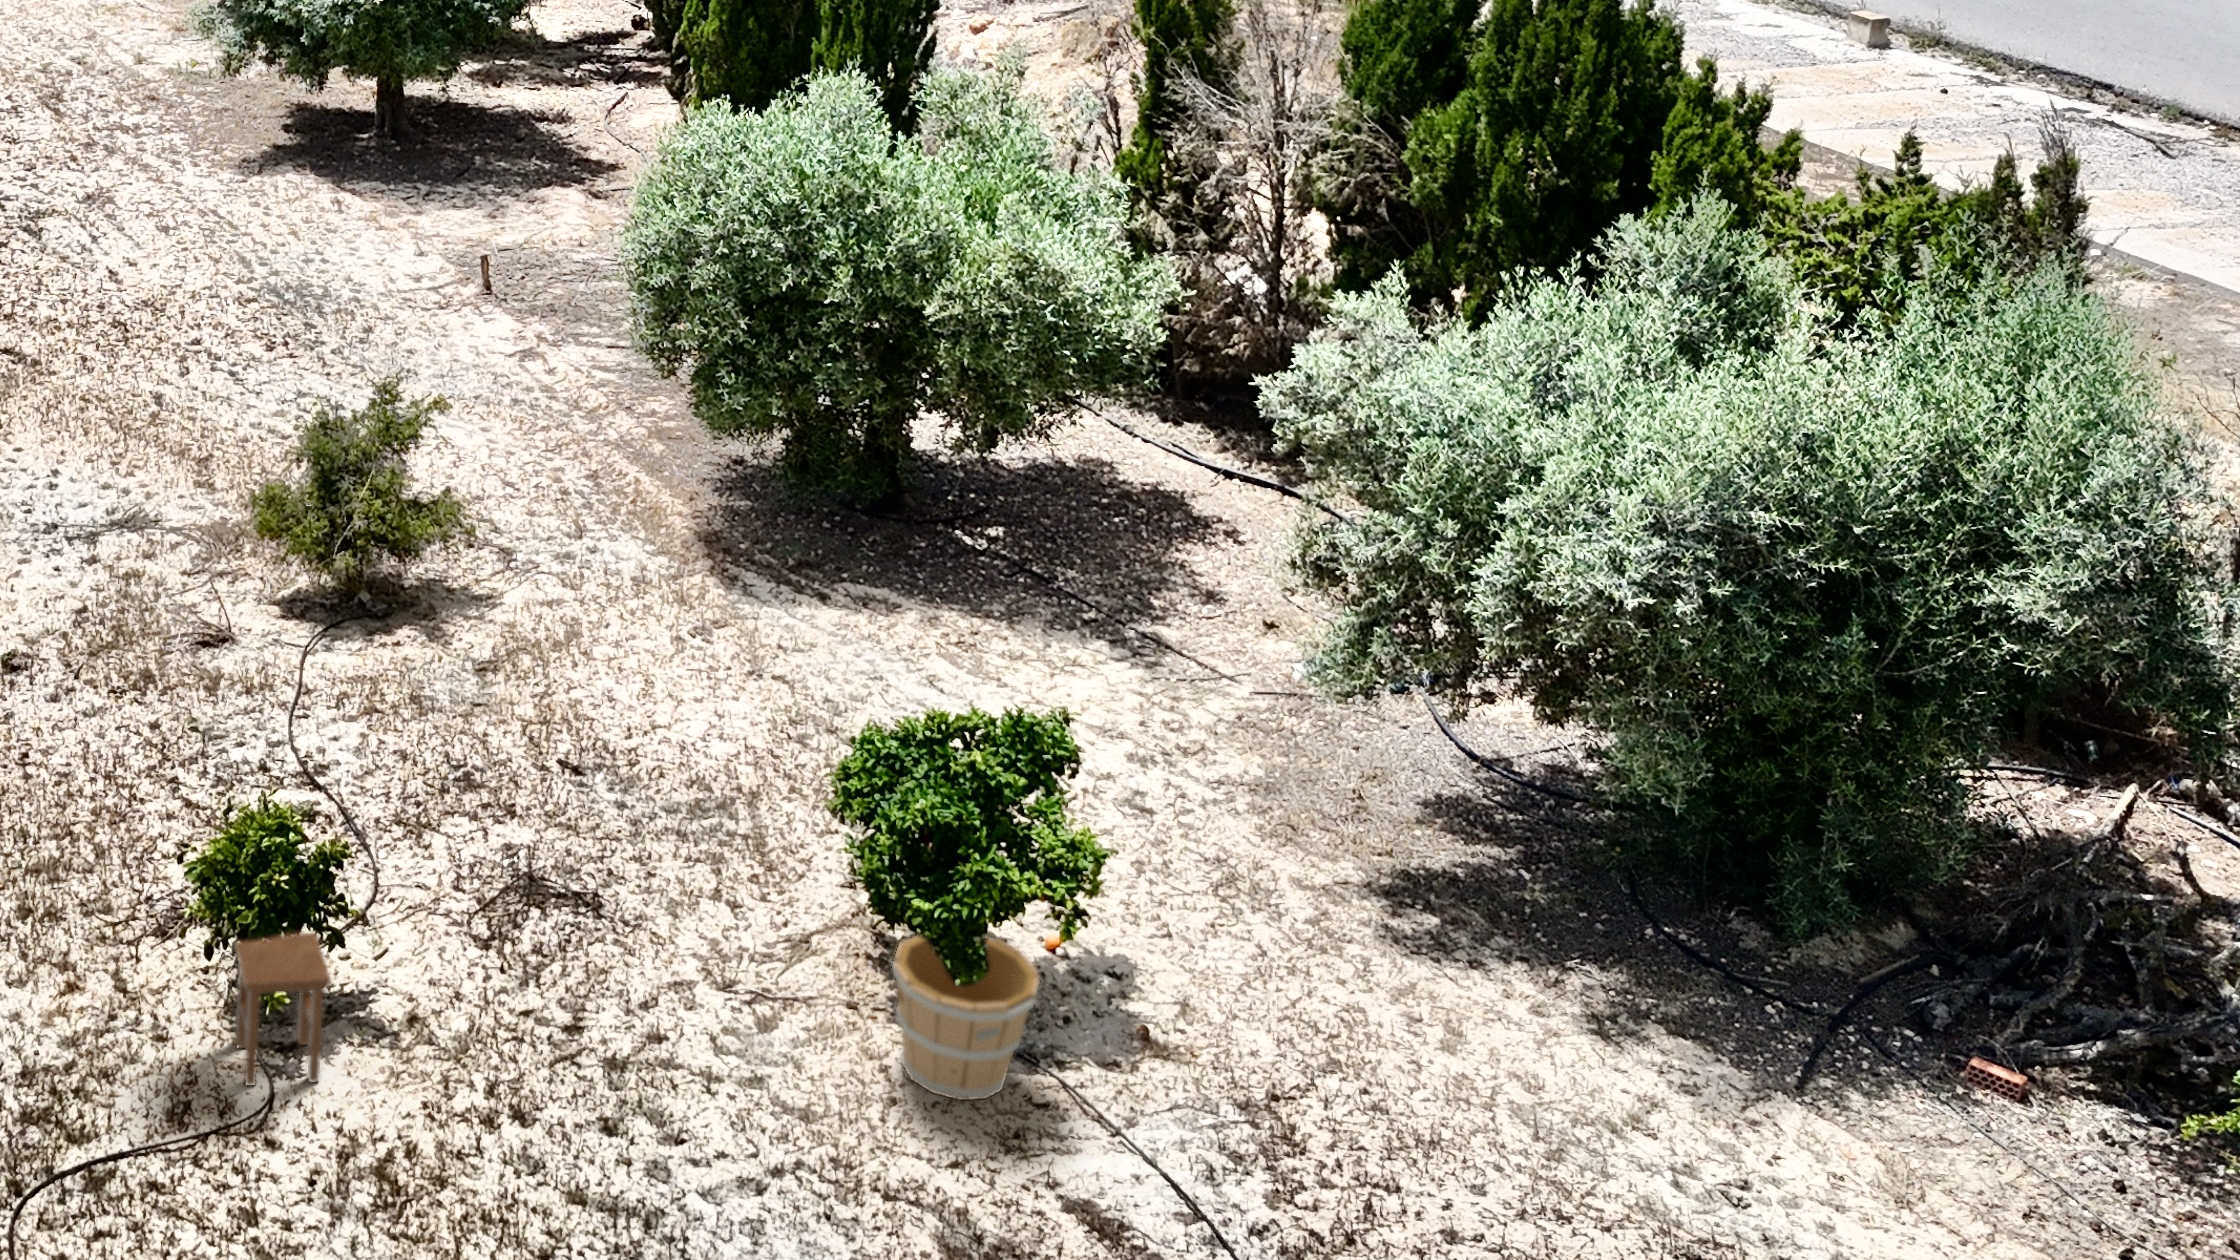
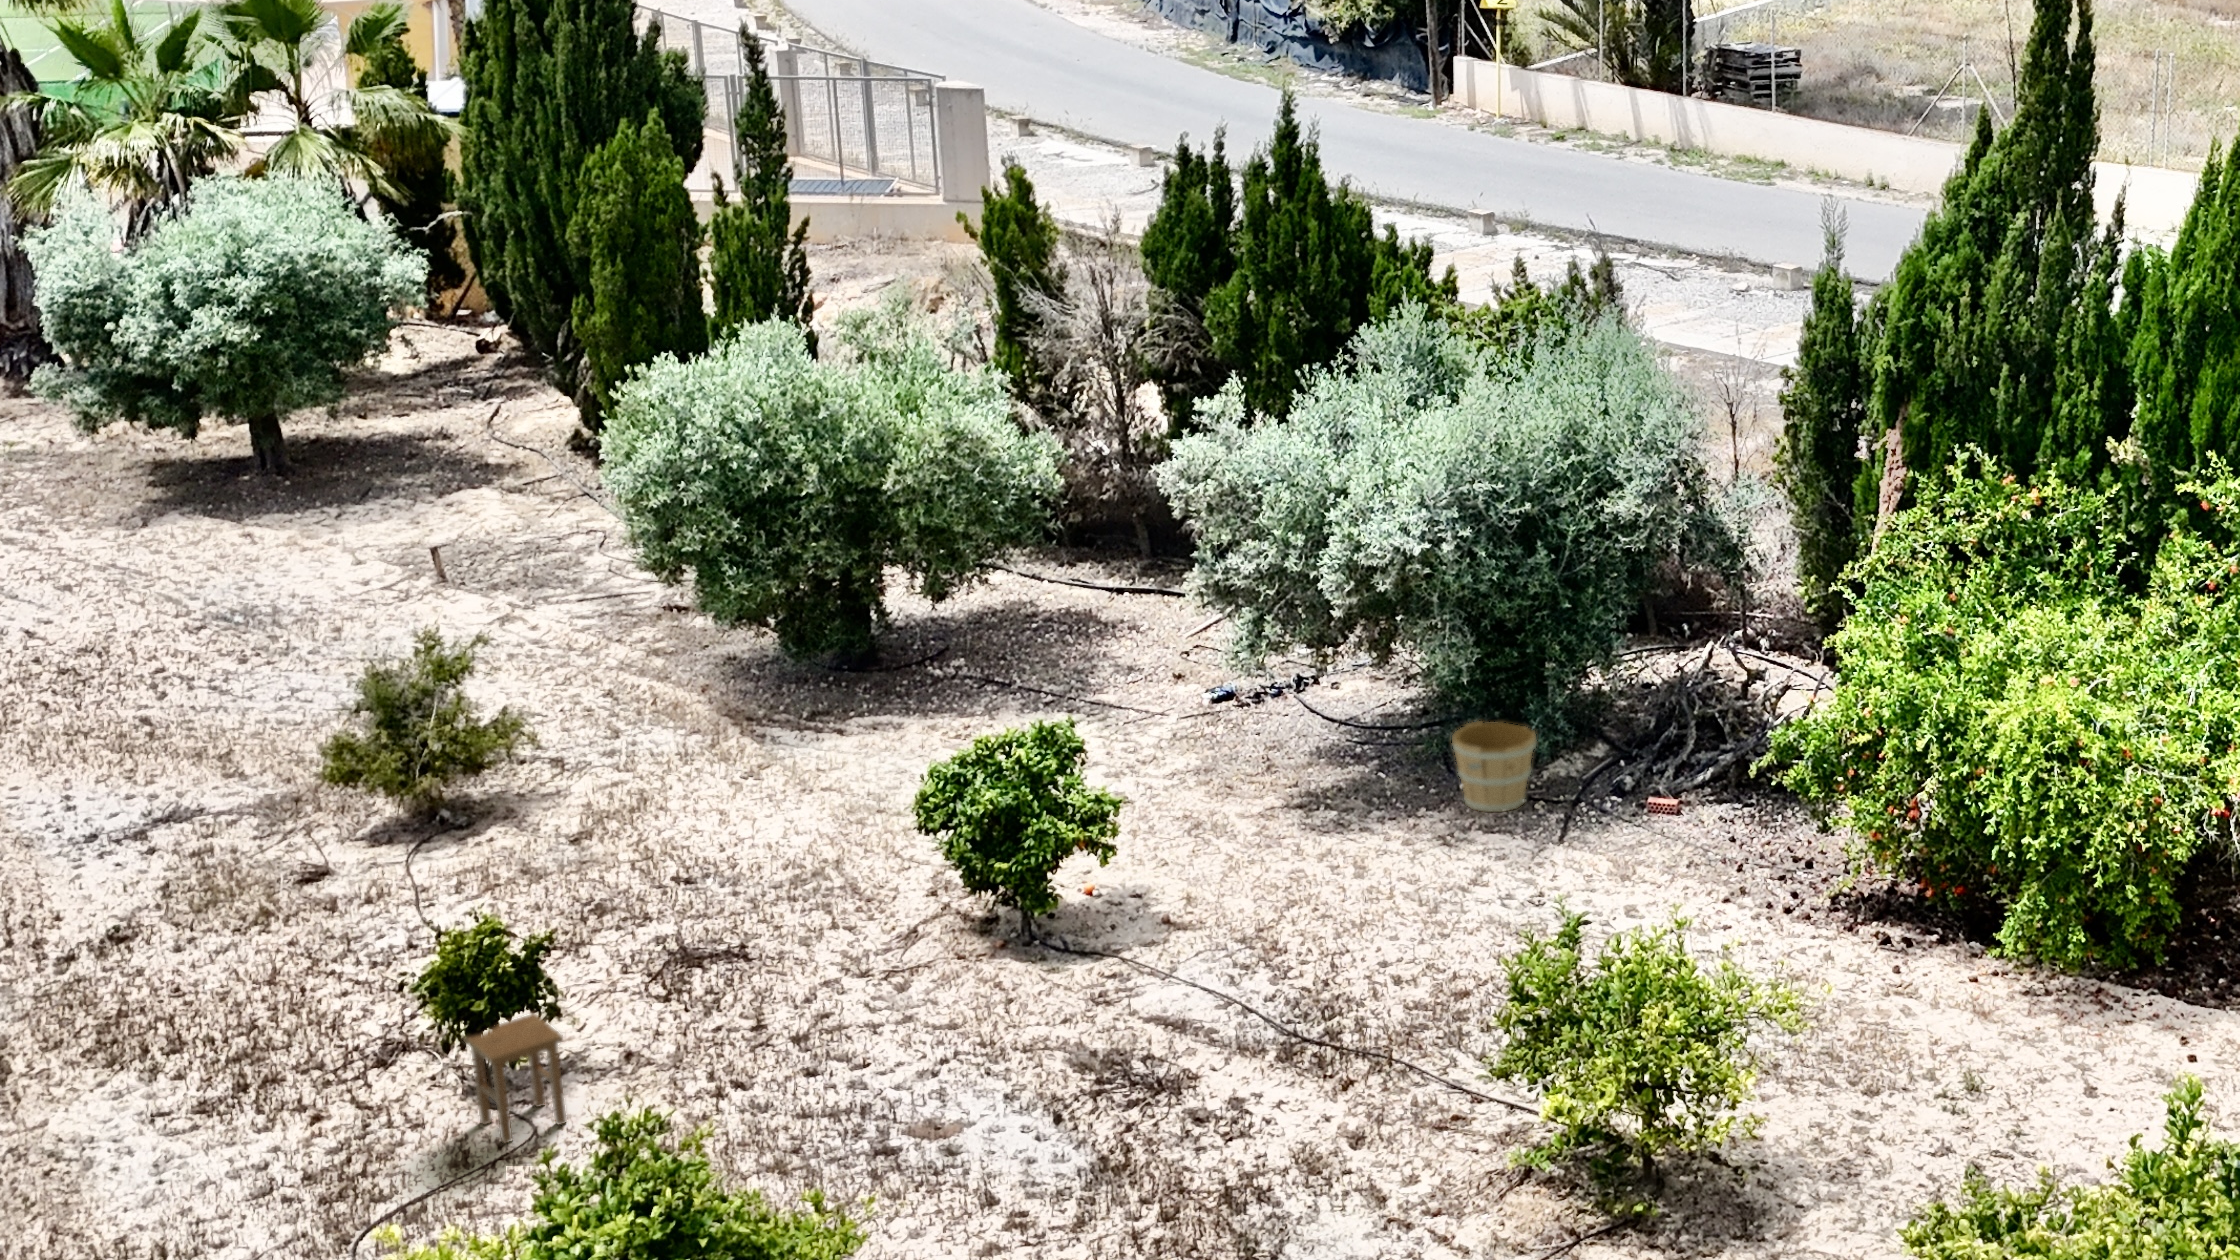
wooden bucket: present [893,937,1039,1100] -> present [1452,721,1536,812]

